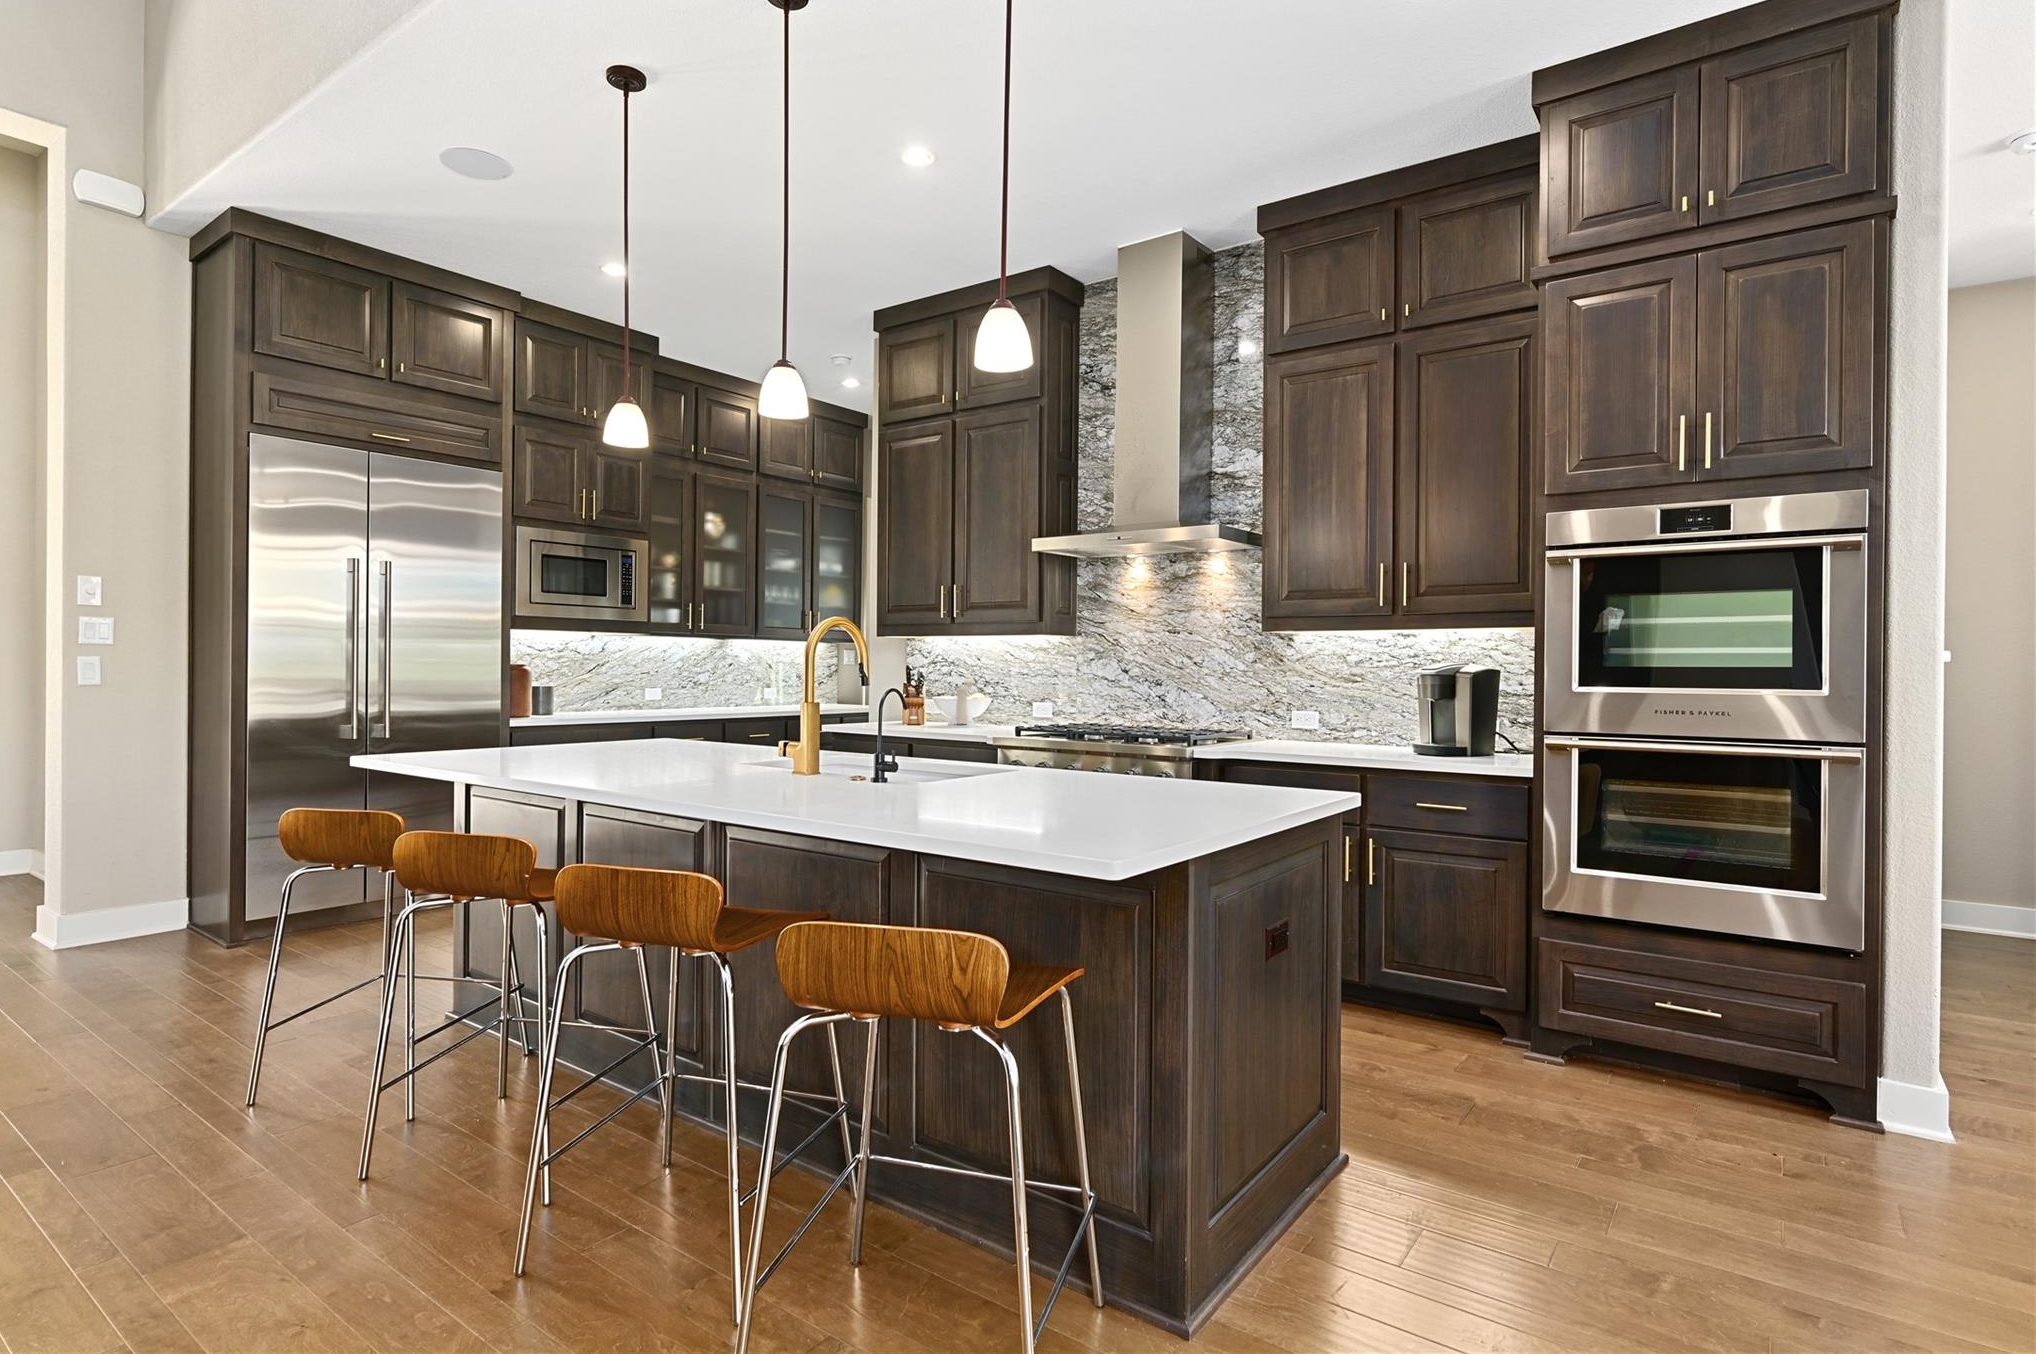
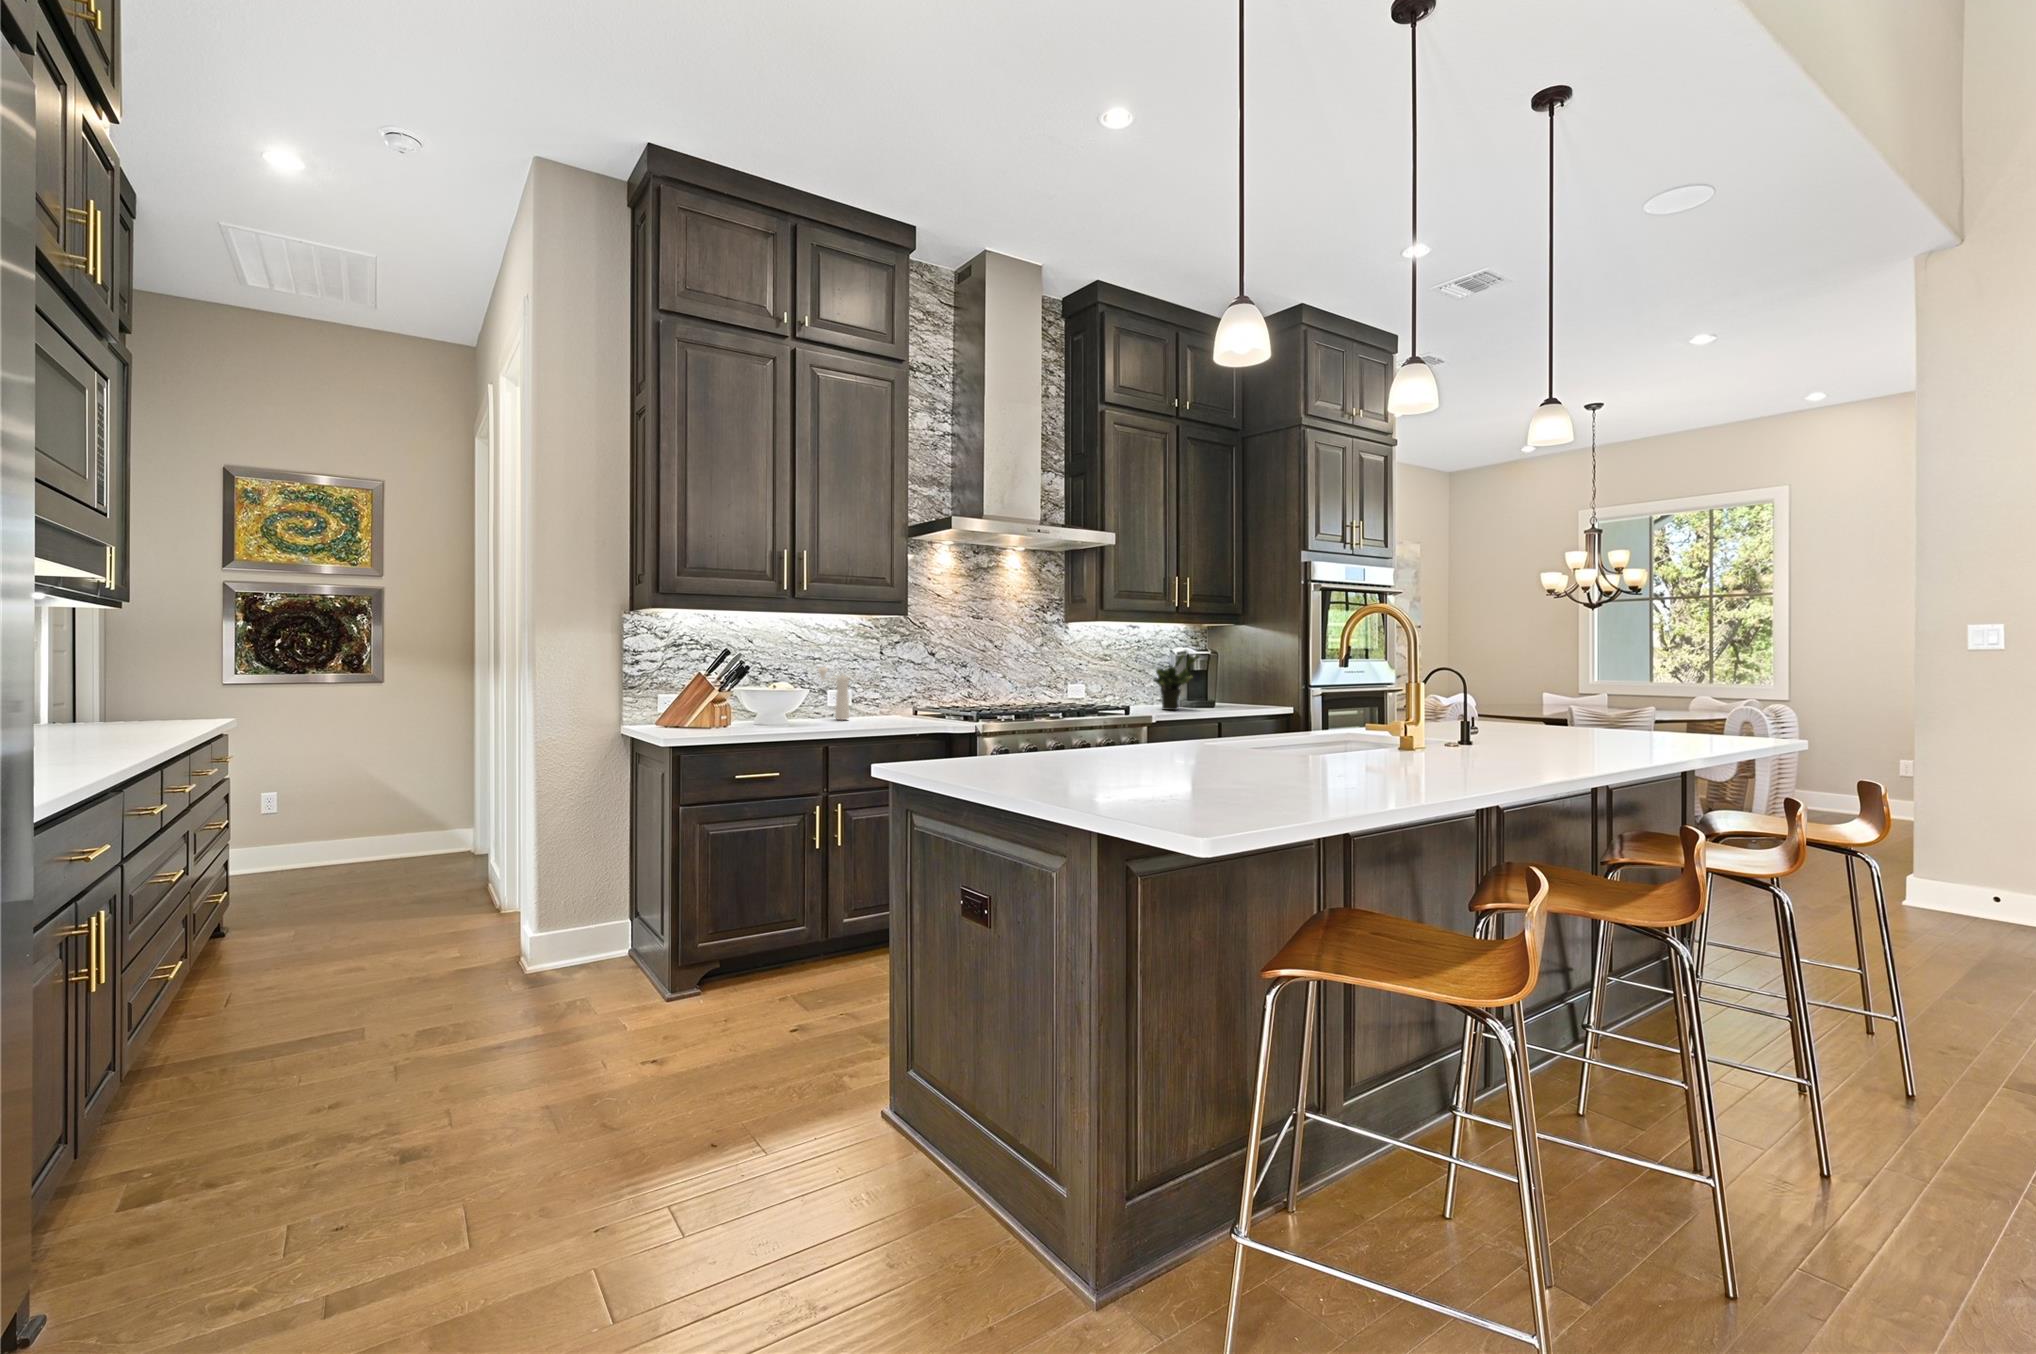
potted plant: none [1295,668,1386,748] -> present [1154,655,1200,710]

